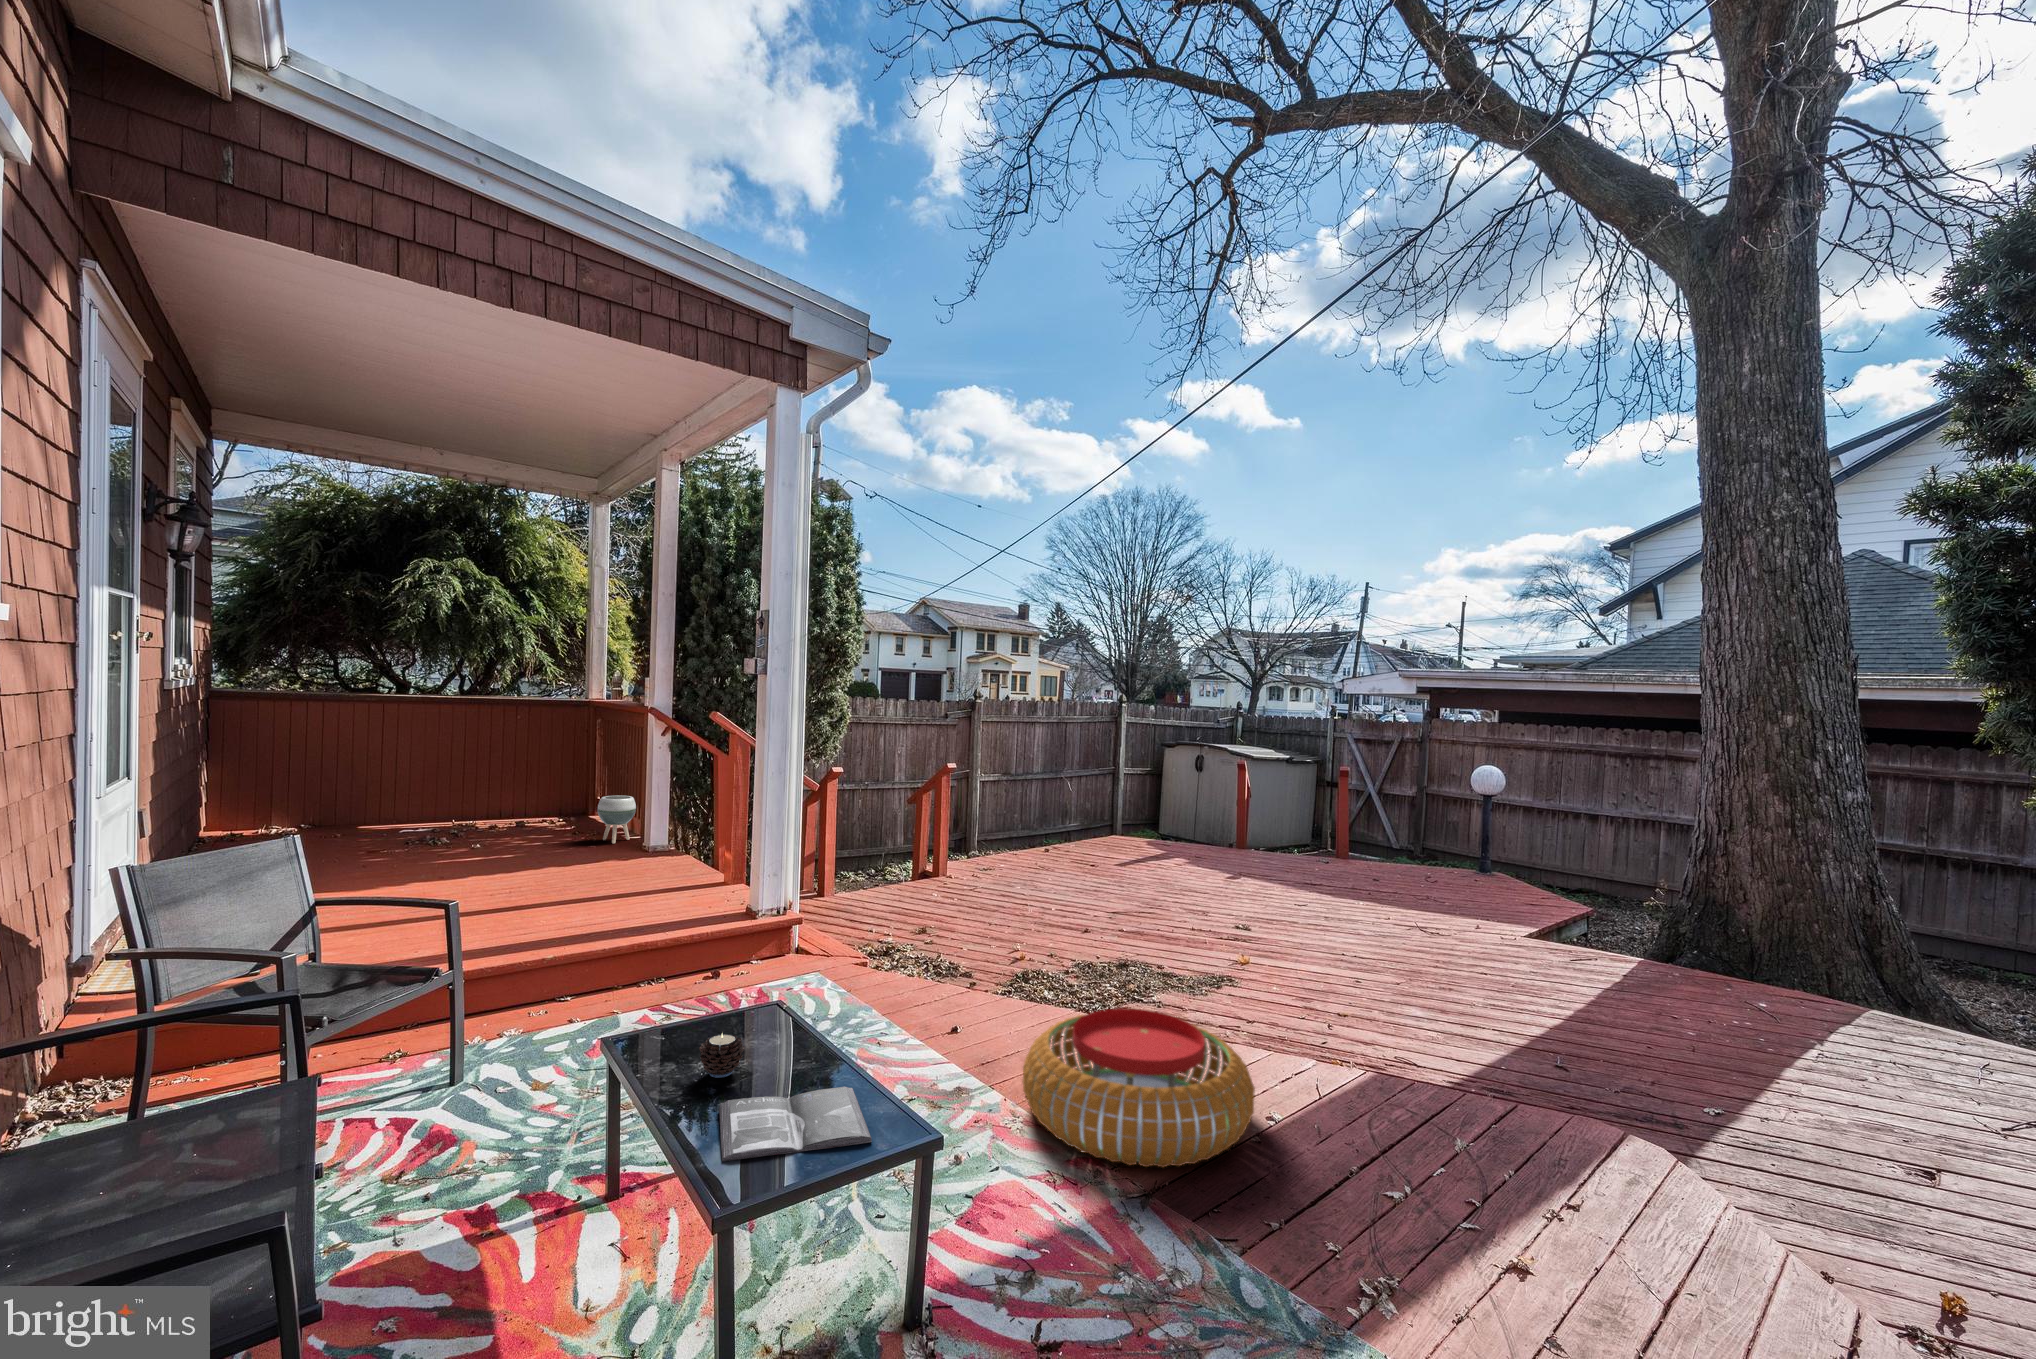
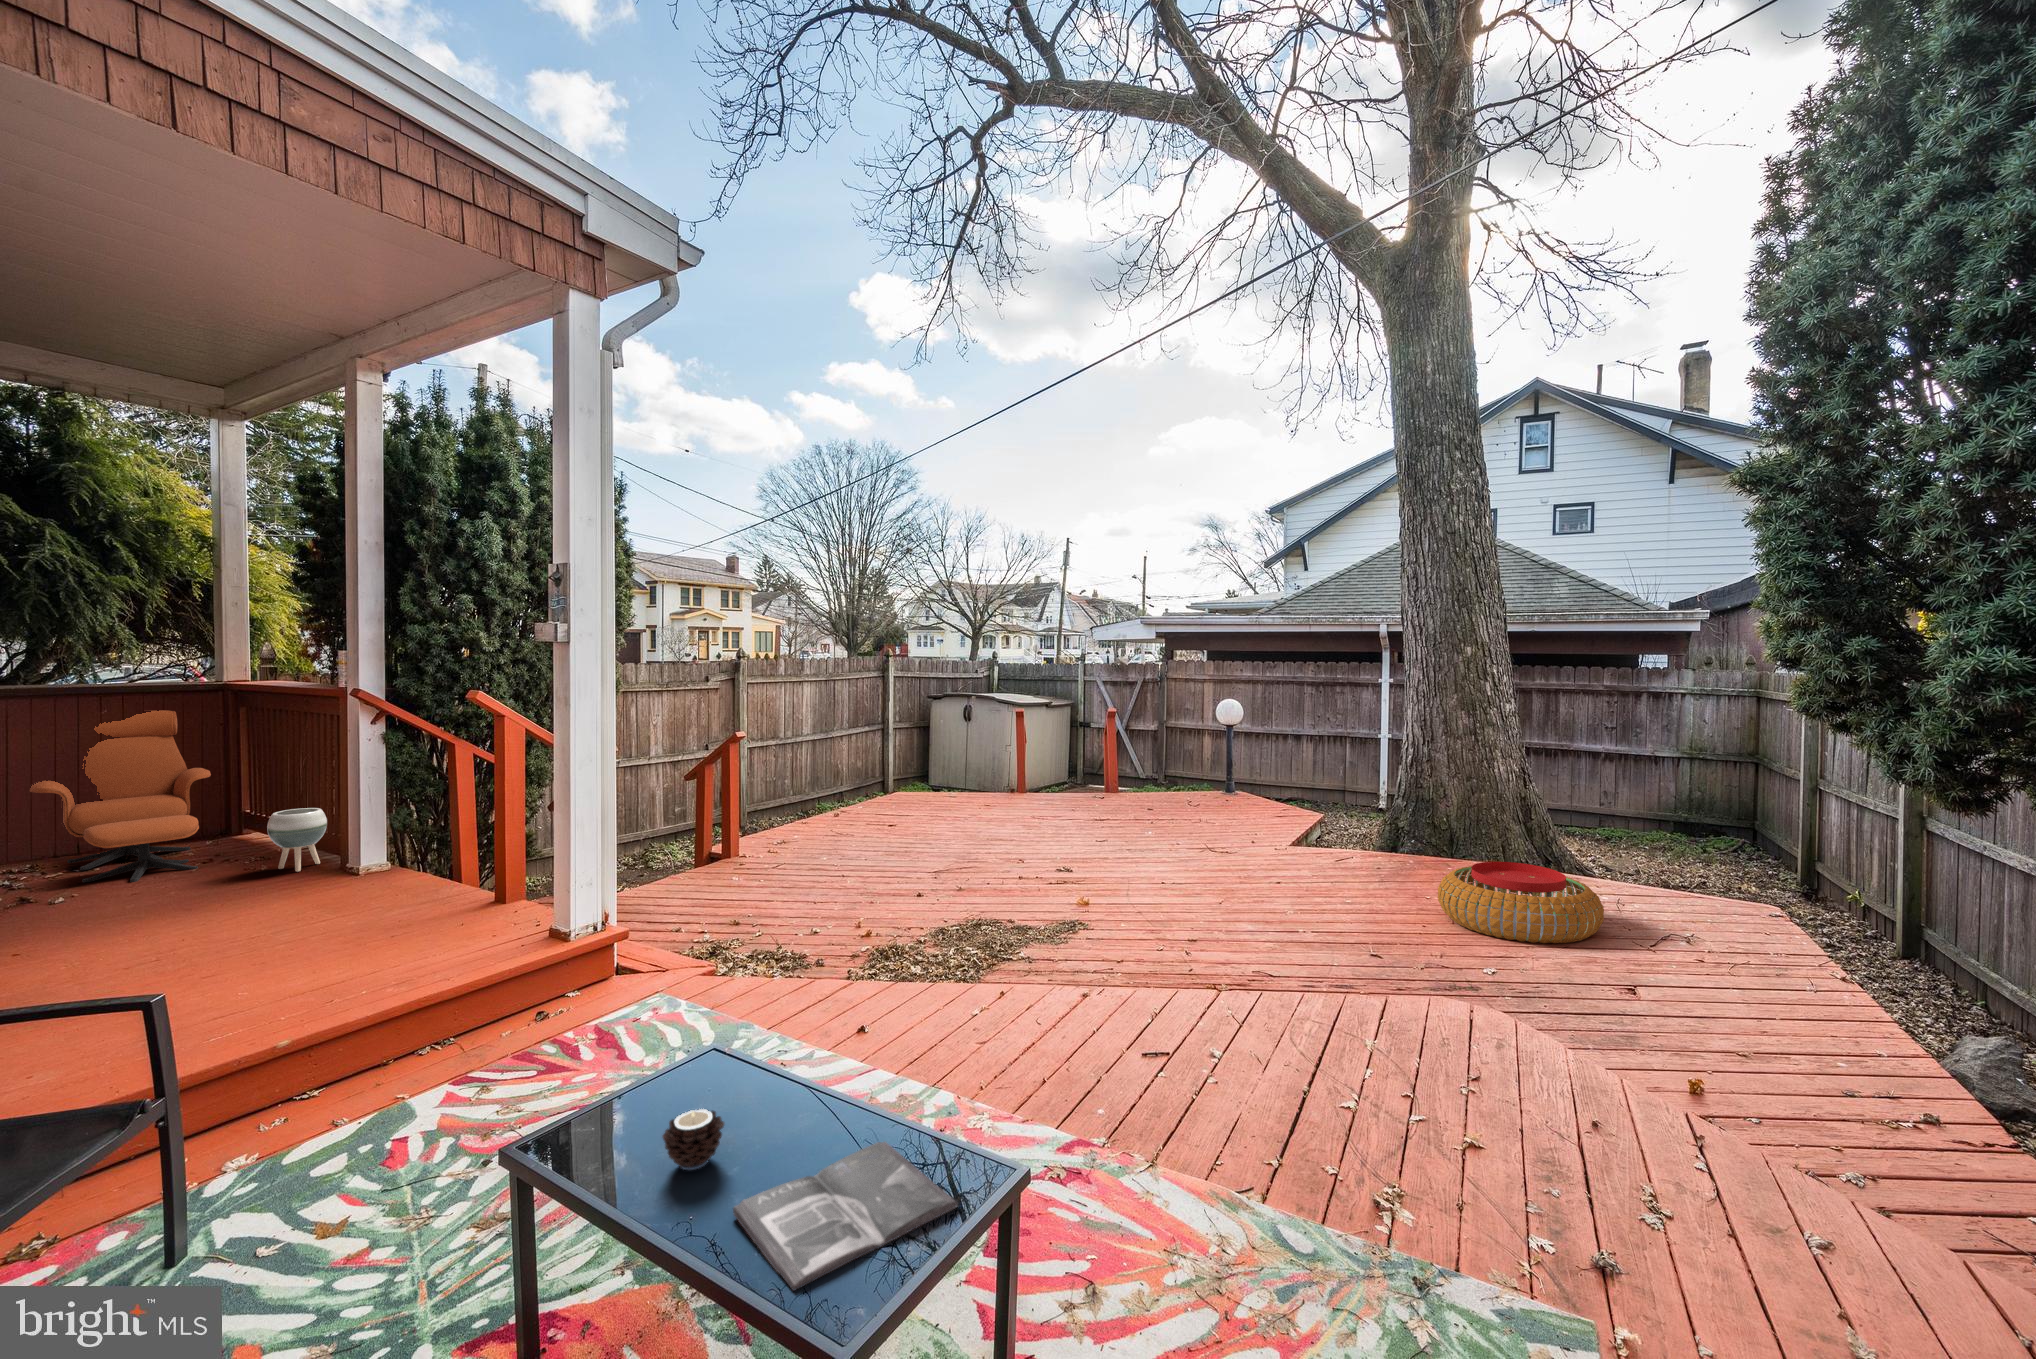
lounge chair: none [471,715,576,838] -> present [29,710,211,882]
pouf: present [1022,1008,1255,1167] -> present [1438,862,1604,943]

